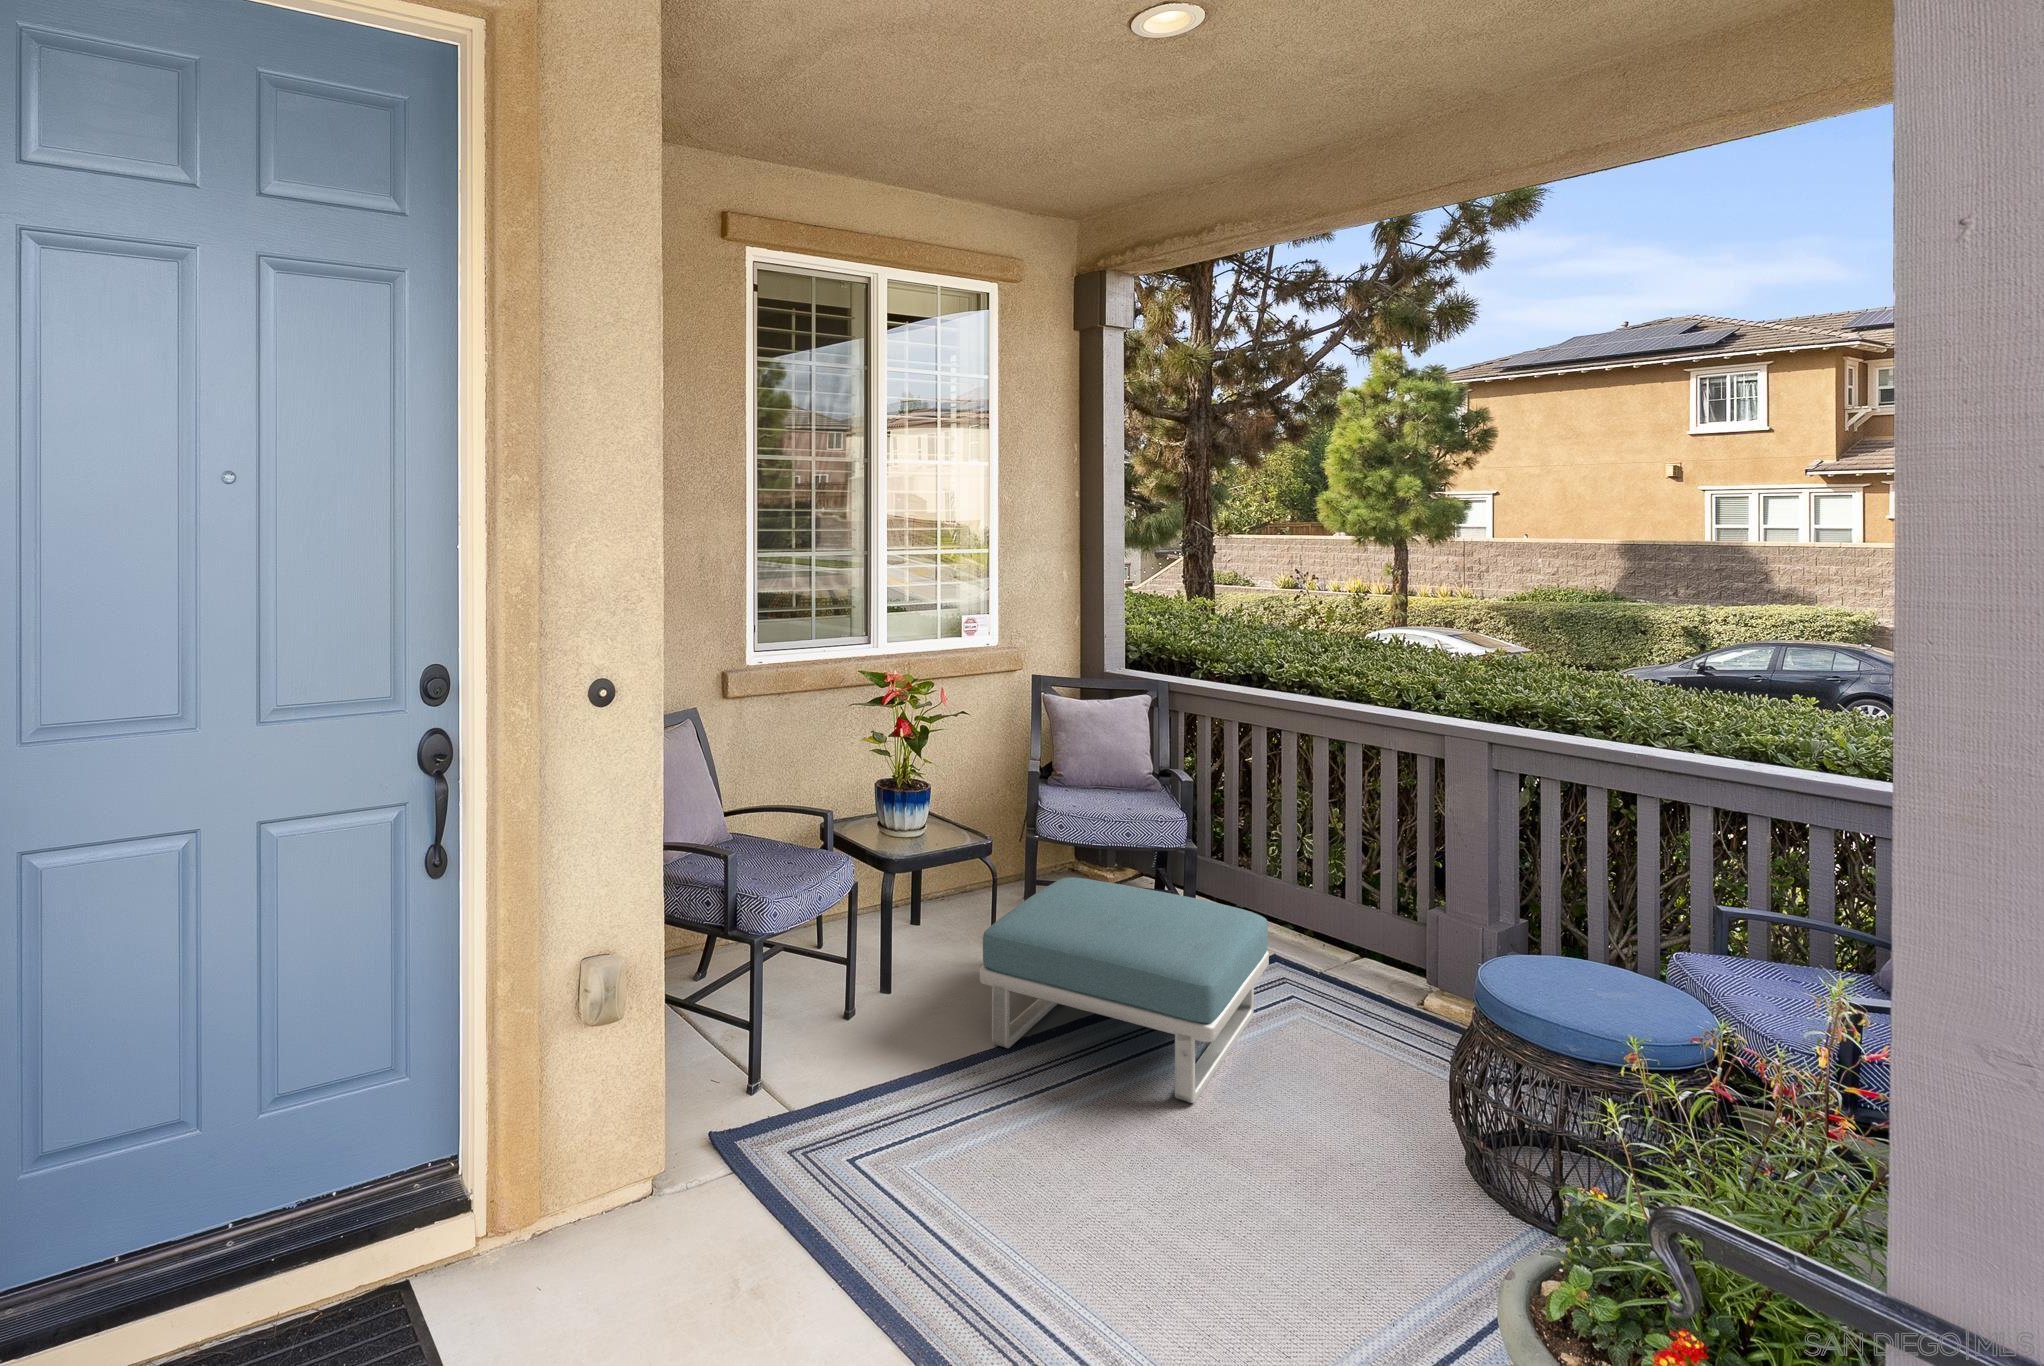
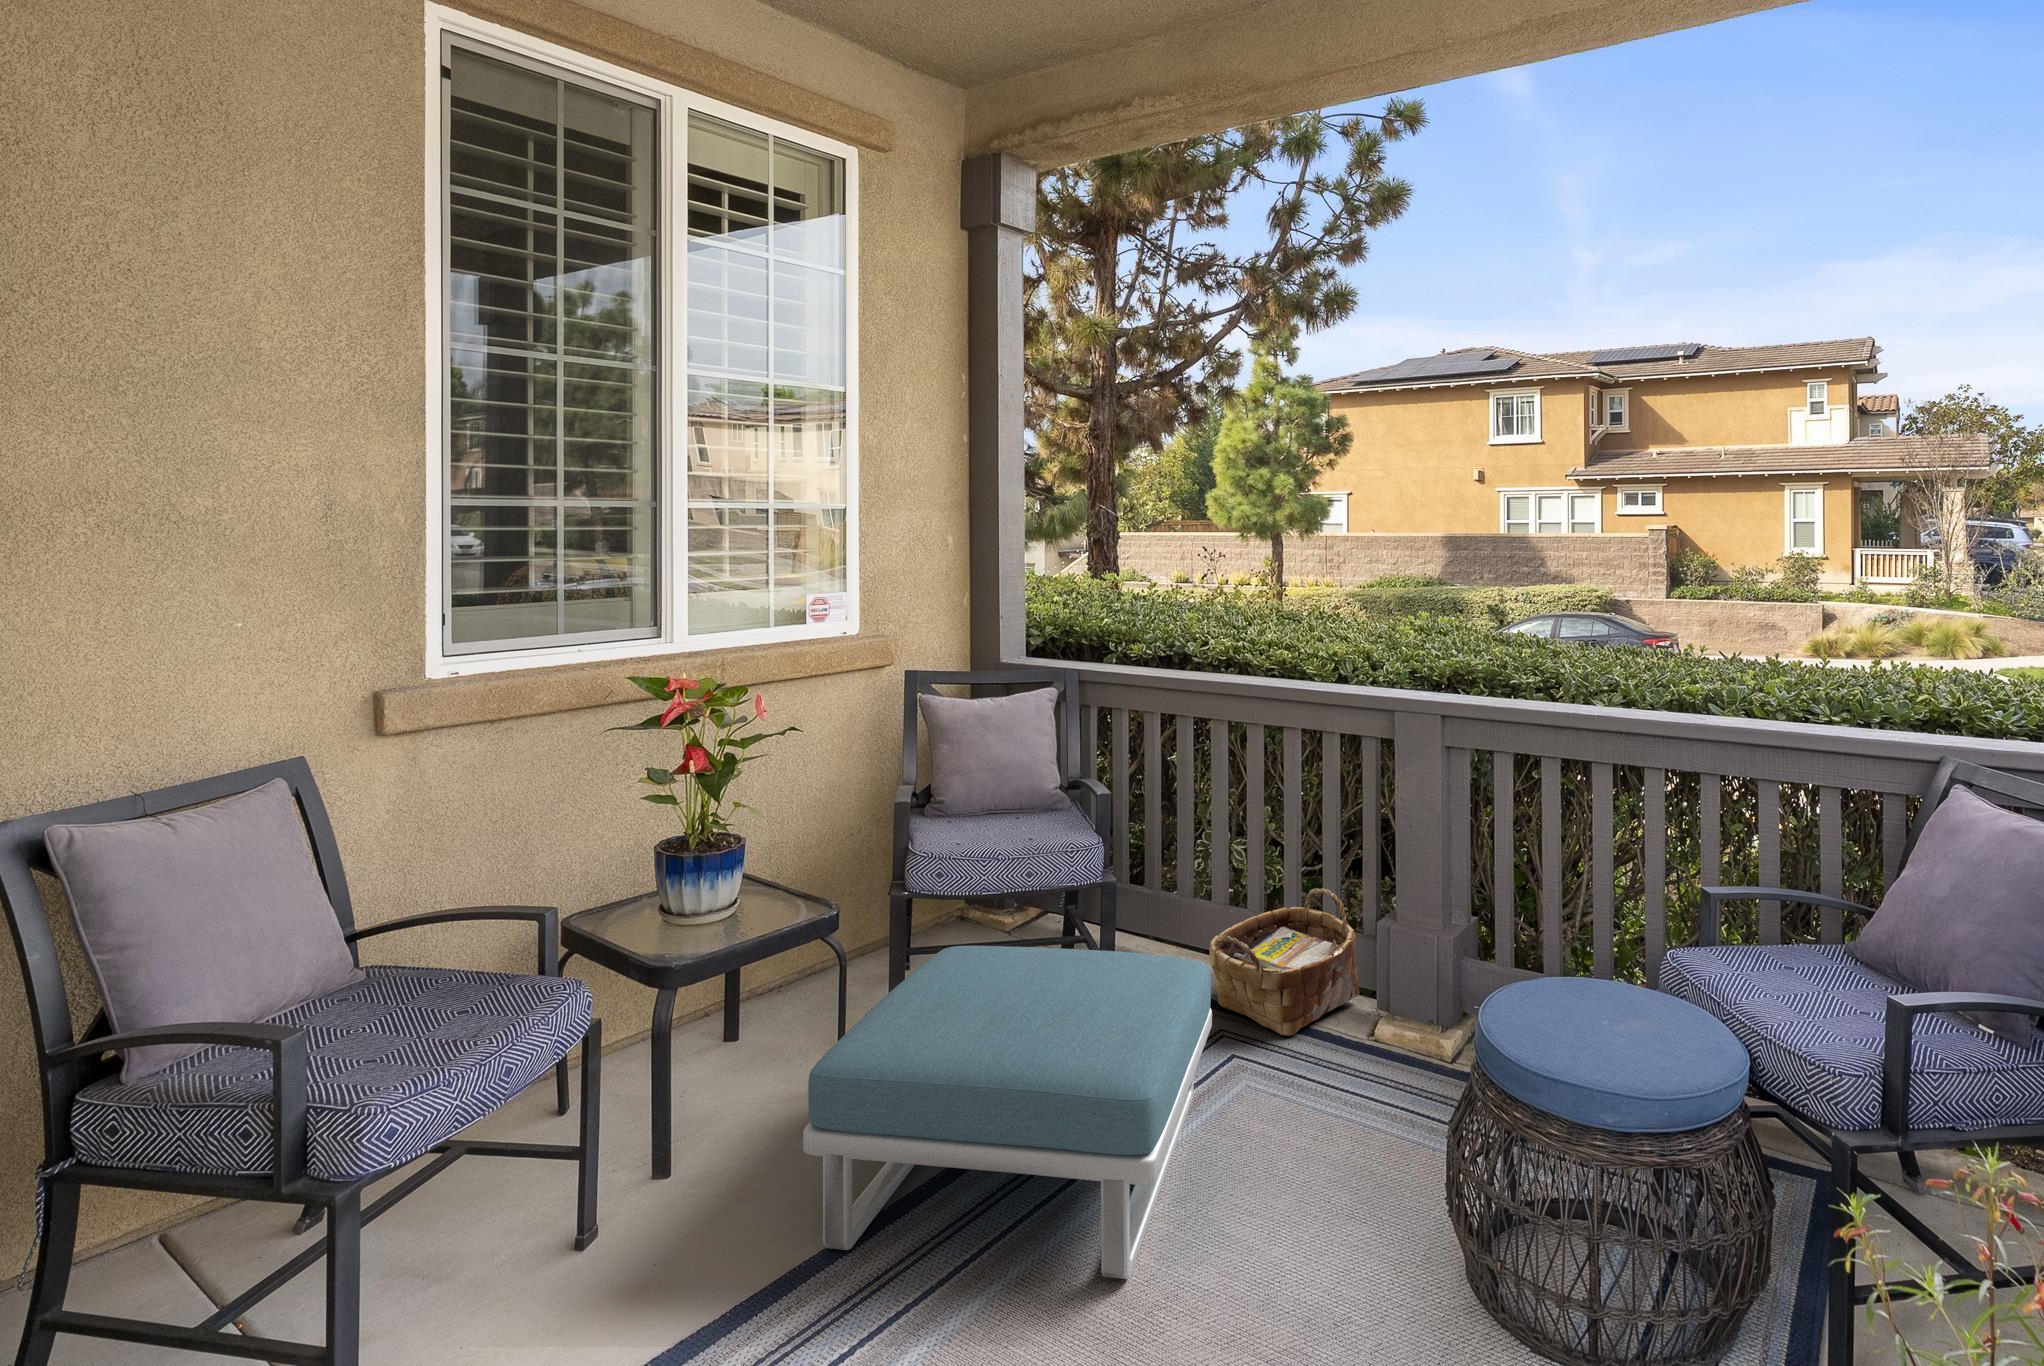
woven basket: none [1275,882,1413,993] -> present [1209,888,1359,1036]

